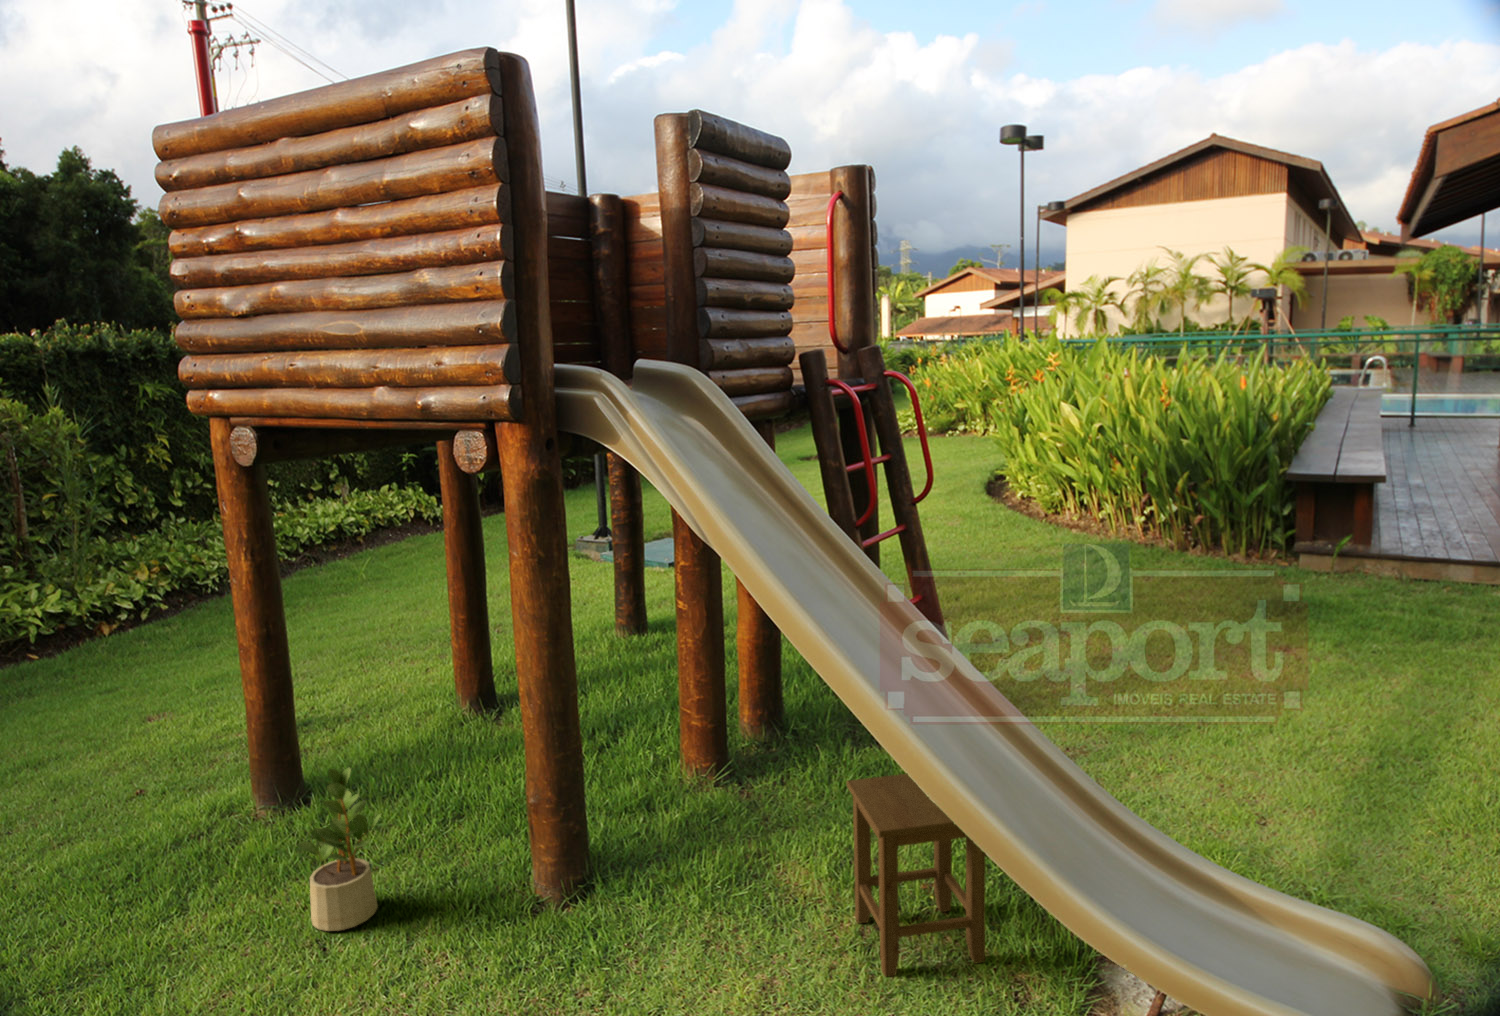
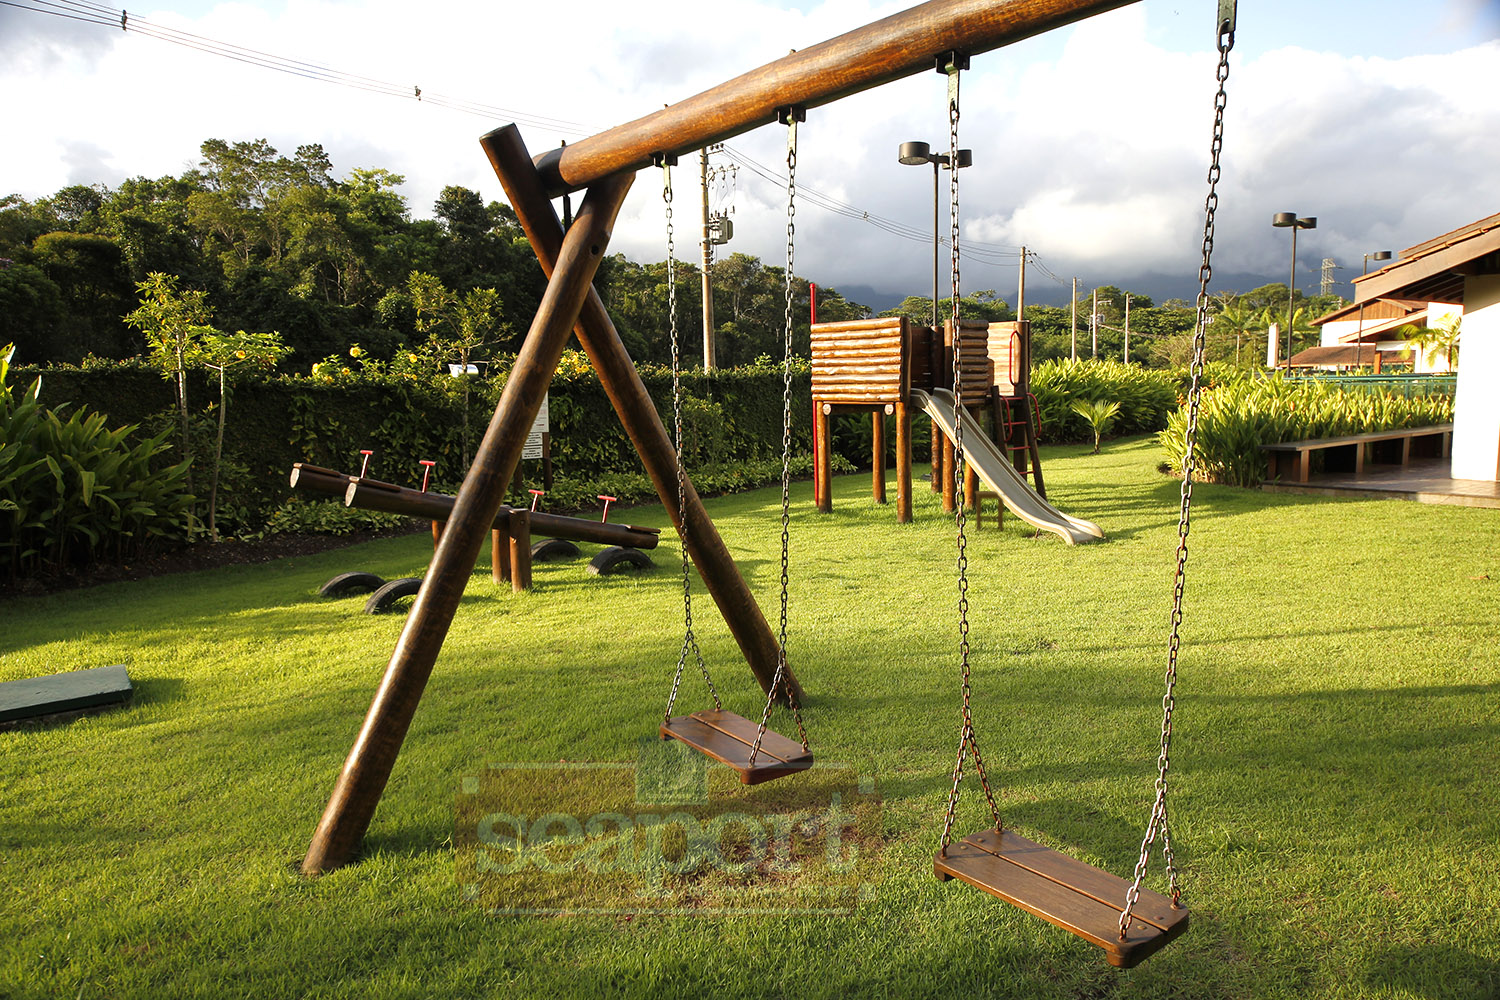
potted plant: present [298,768,381,931] -> none [842,483,862,522]

